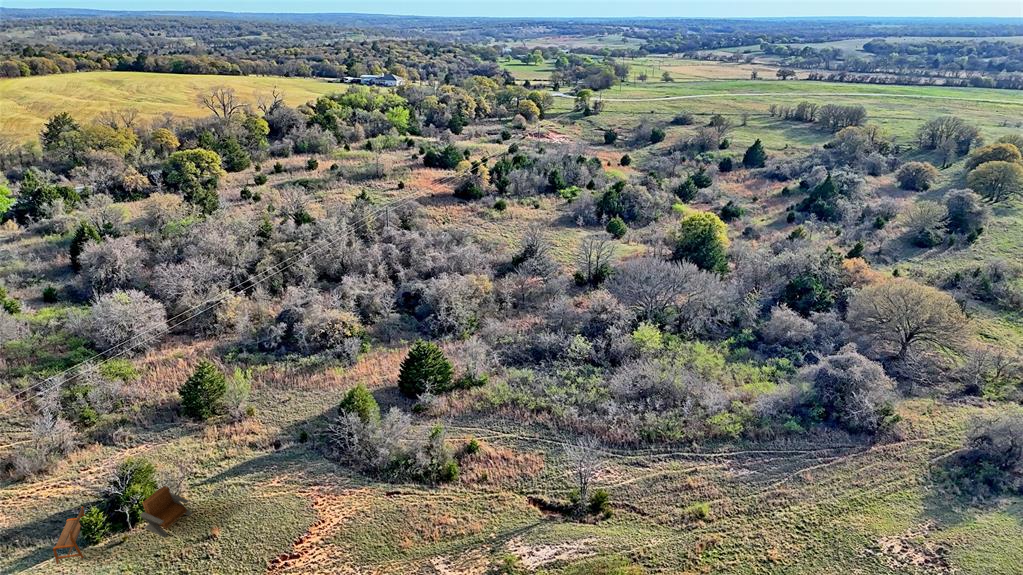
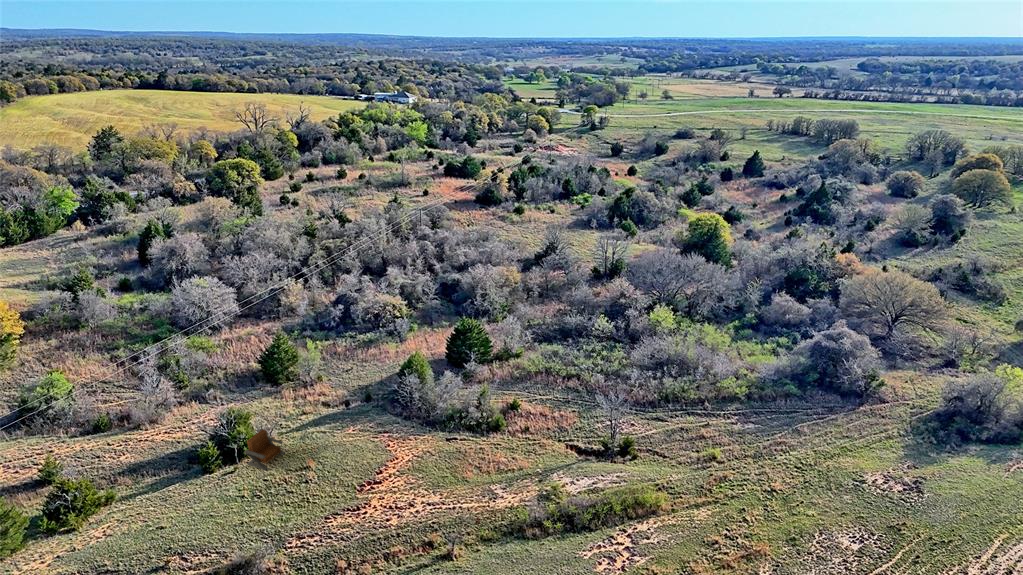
bench: present [53,507,85,564] -> none [178,443,205,489]

